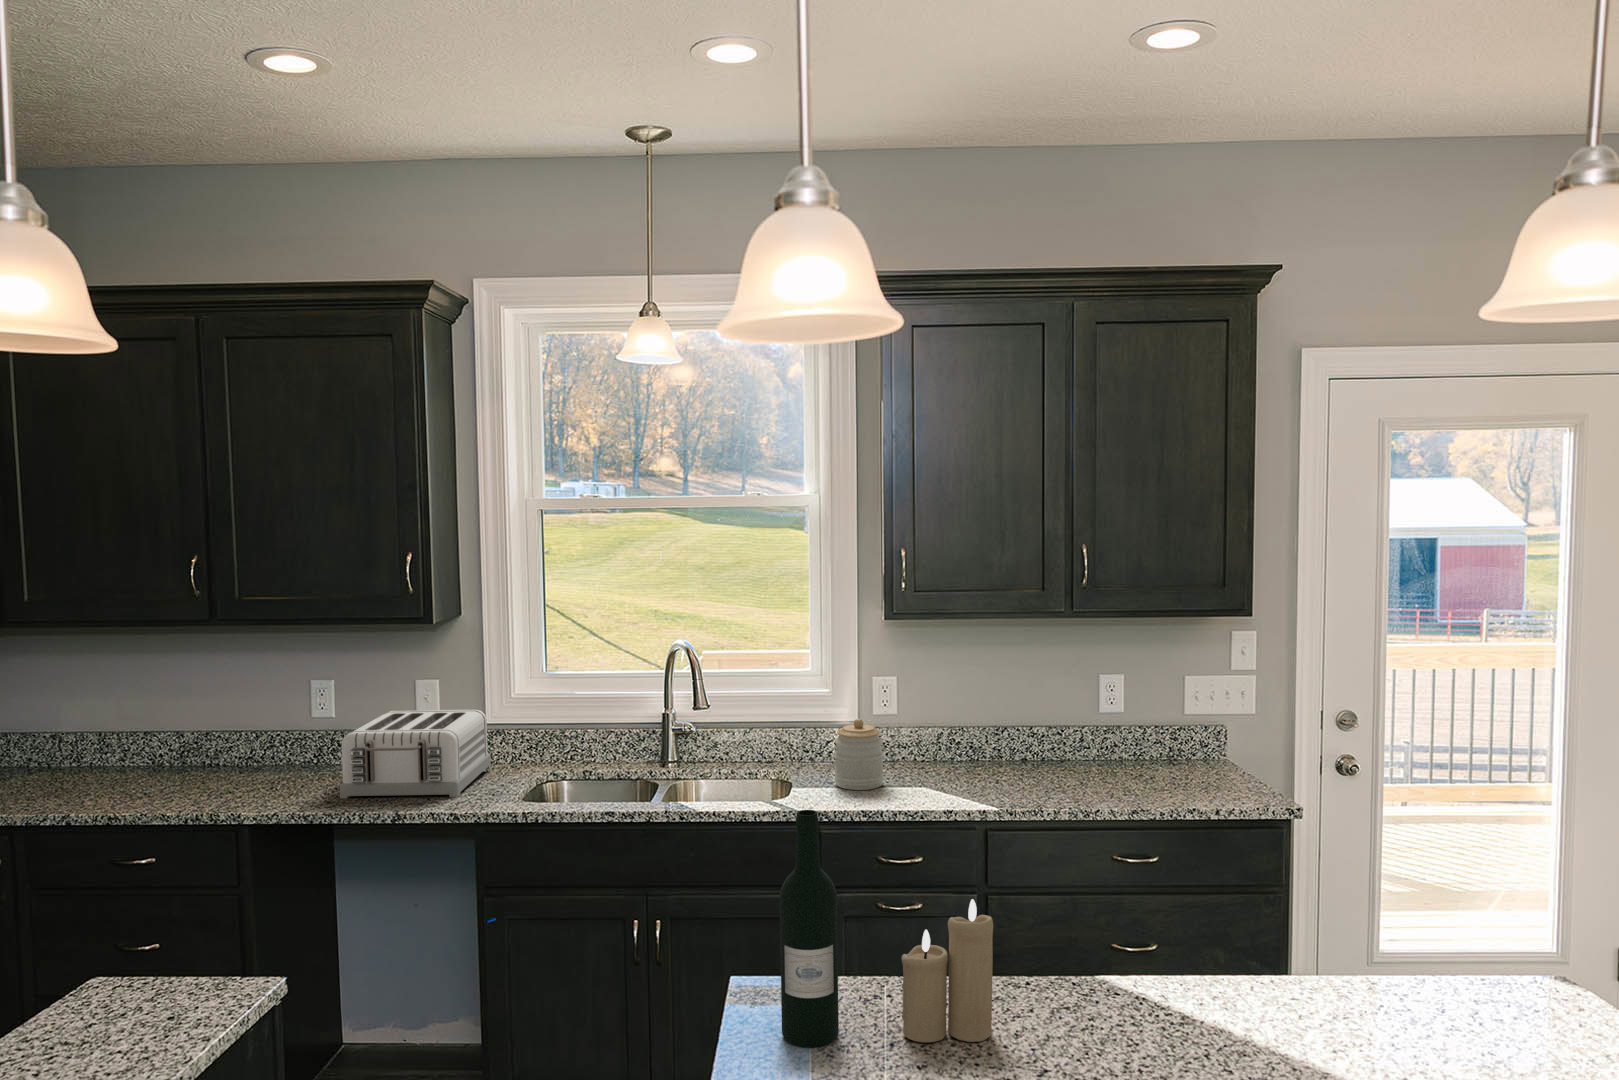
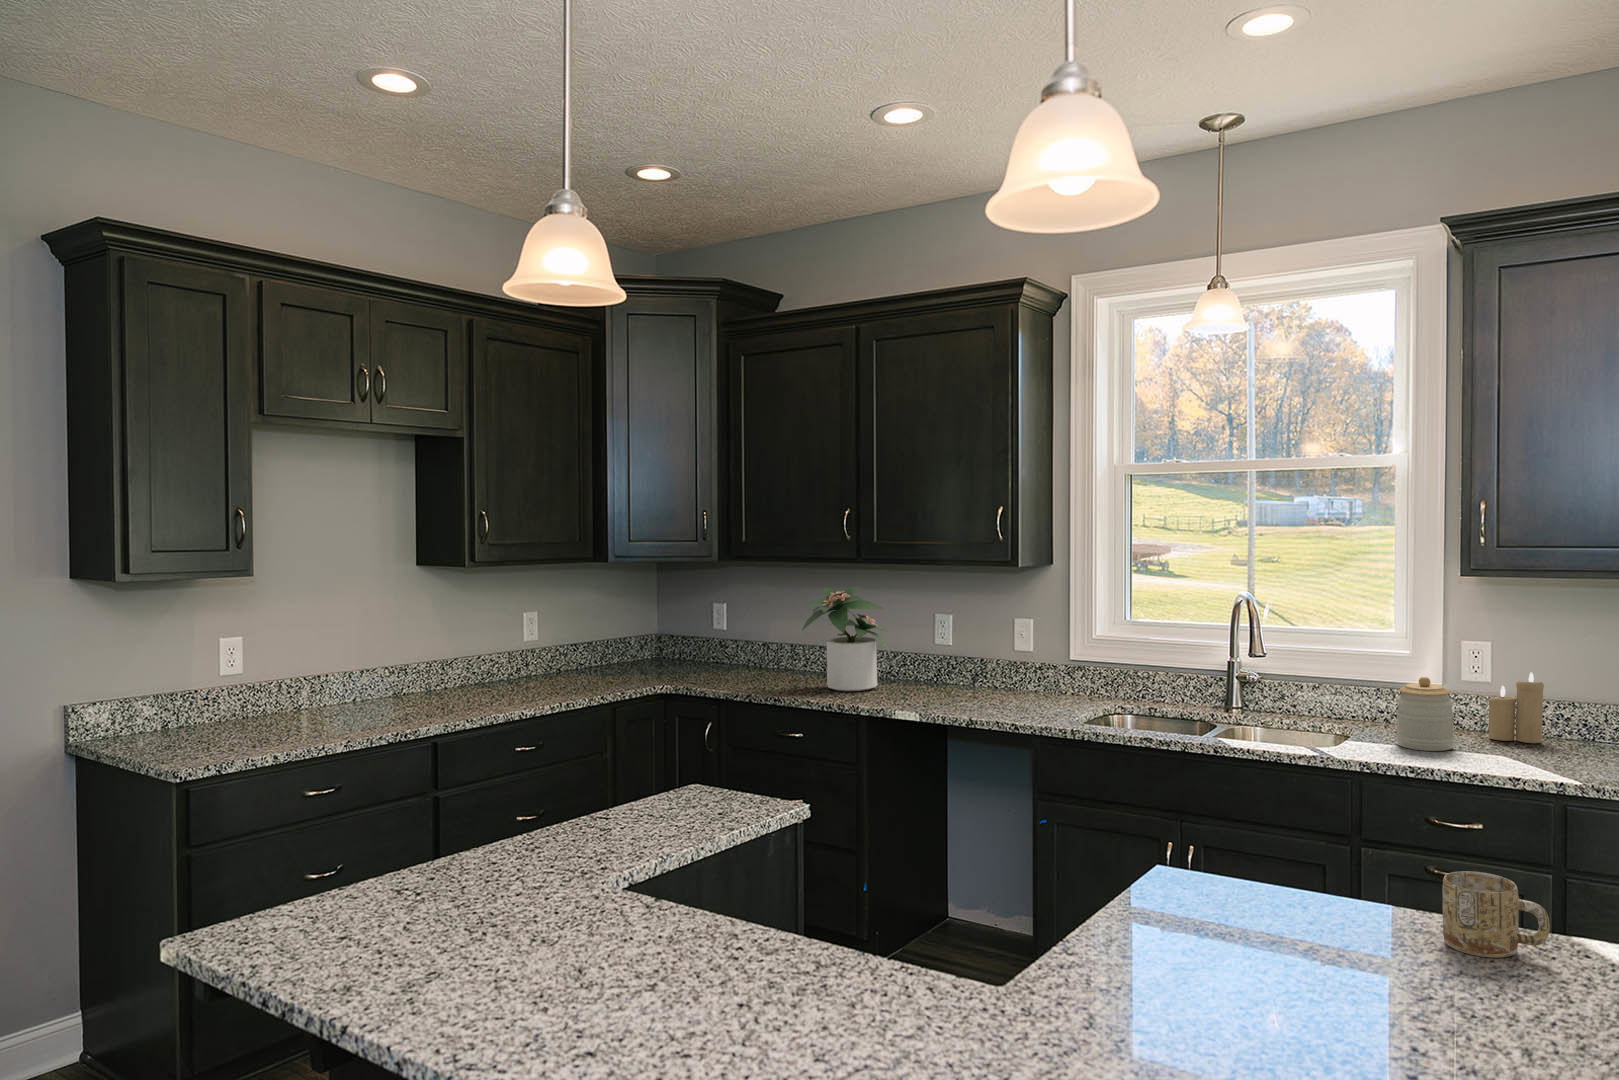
potted plant: none [134,655,264,792] -> present [802,586,890,692]
toaster: present [340,710,491,798] -> none [938,641,1068,715]
wine bottle: present [780,810,839,1047] -> none [1164,693,1219,898]
candle: present [902,899,993,1042] -> present [1488,672,1544,743]
mug: none [1071,962,1165,1054] -> present [1443,871,1550,958]

